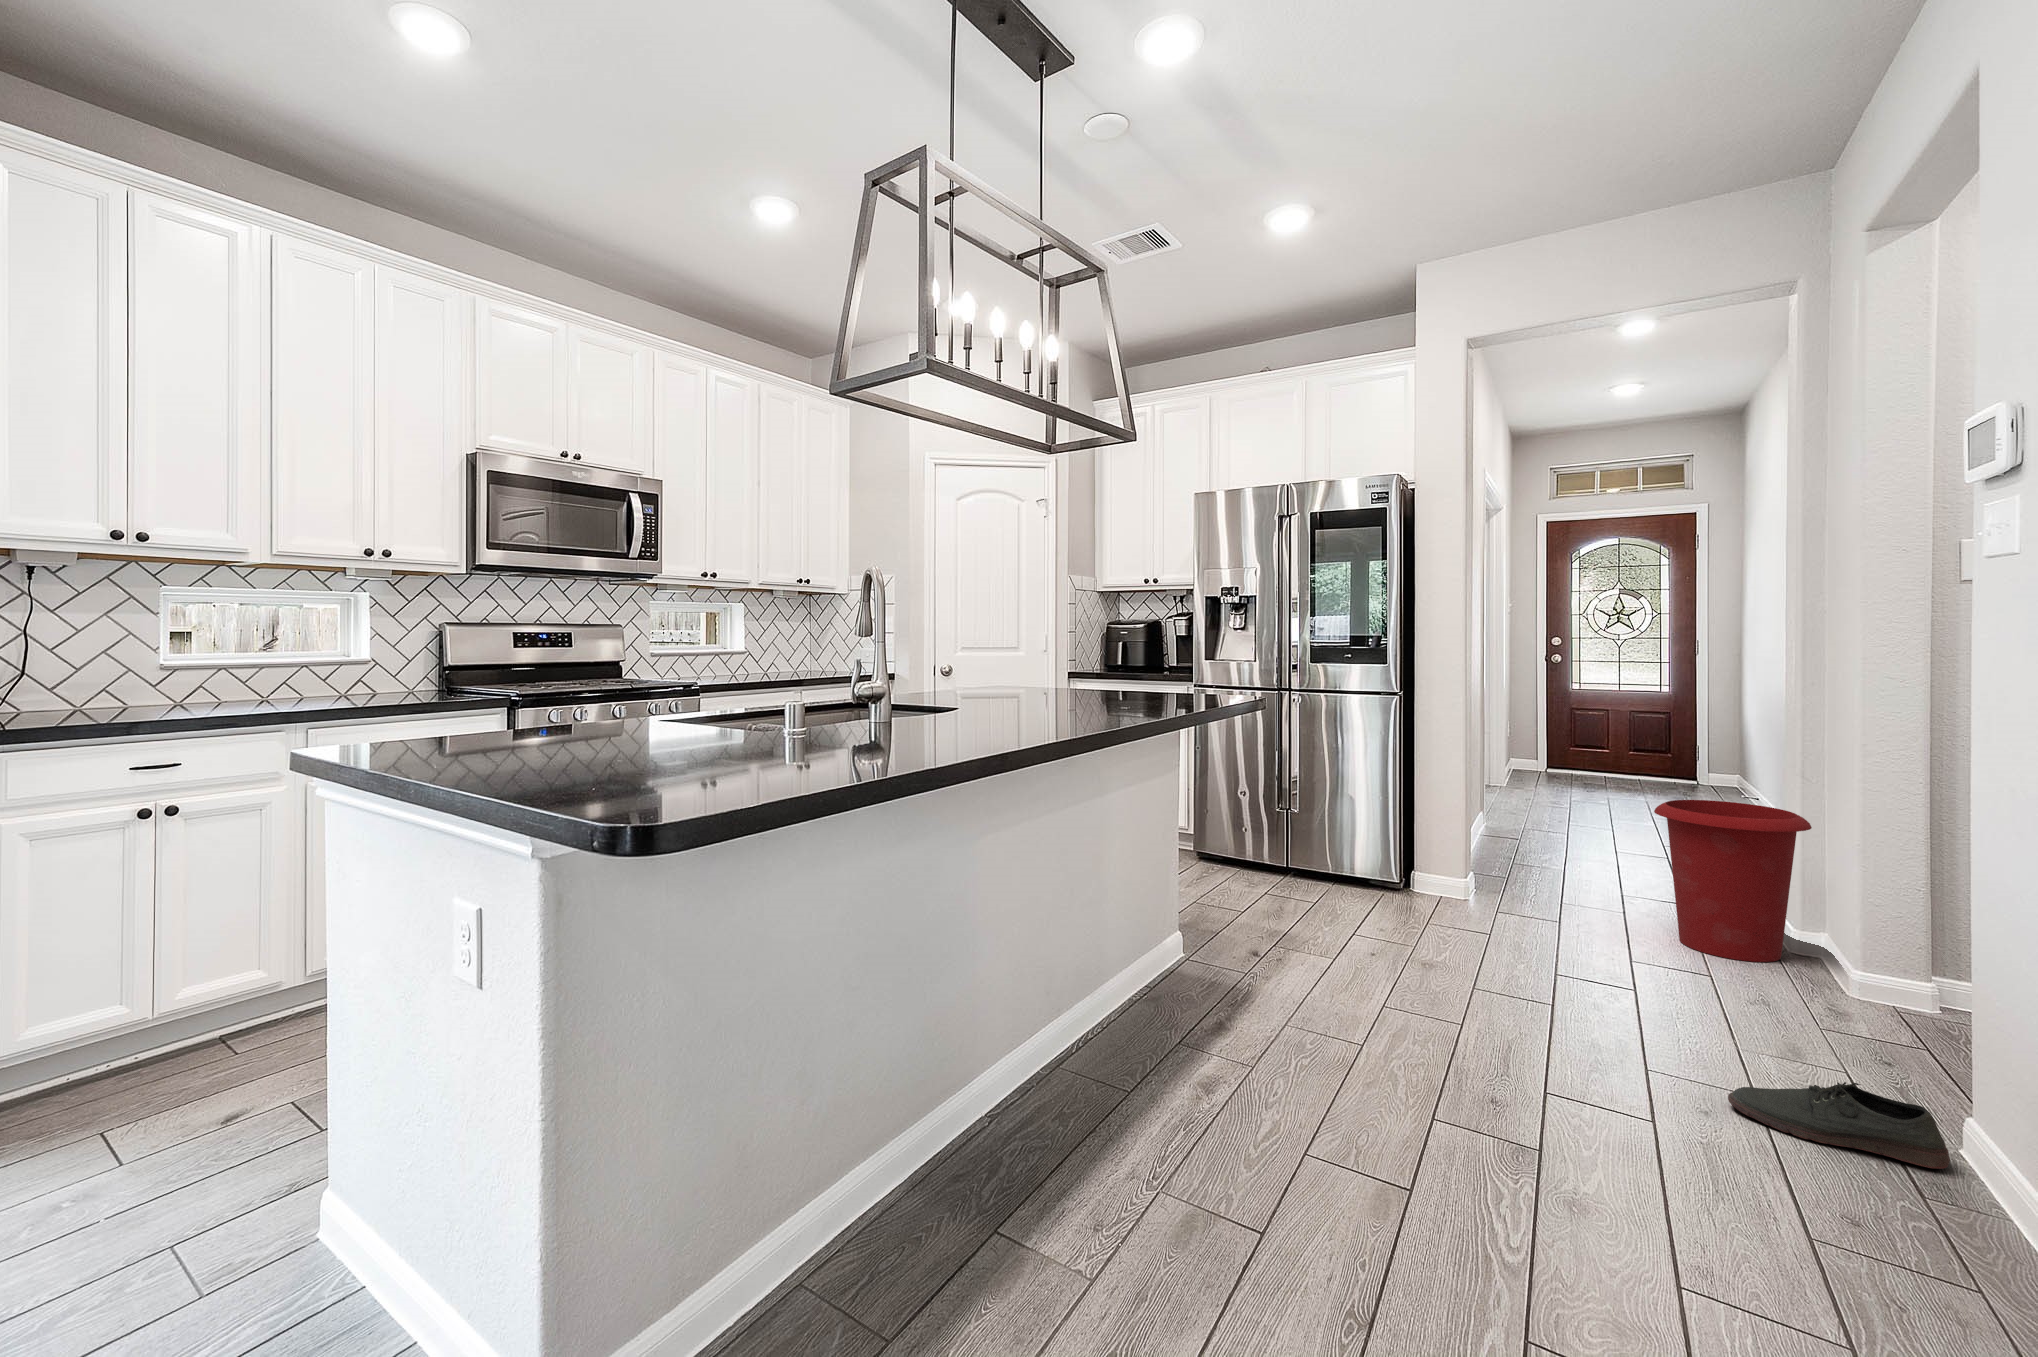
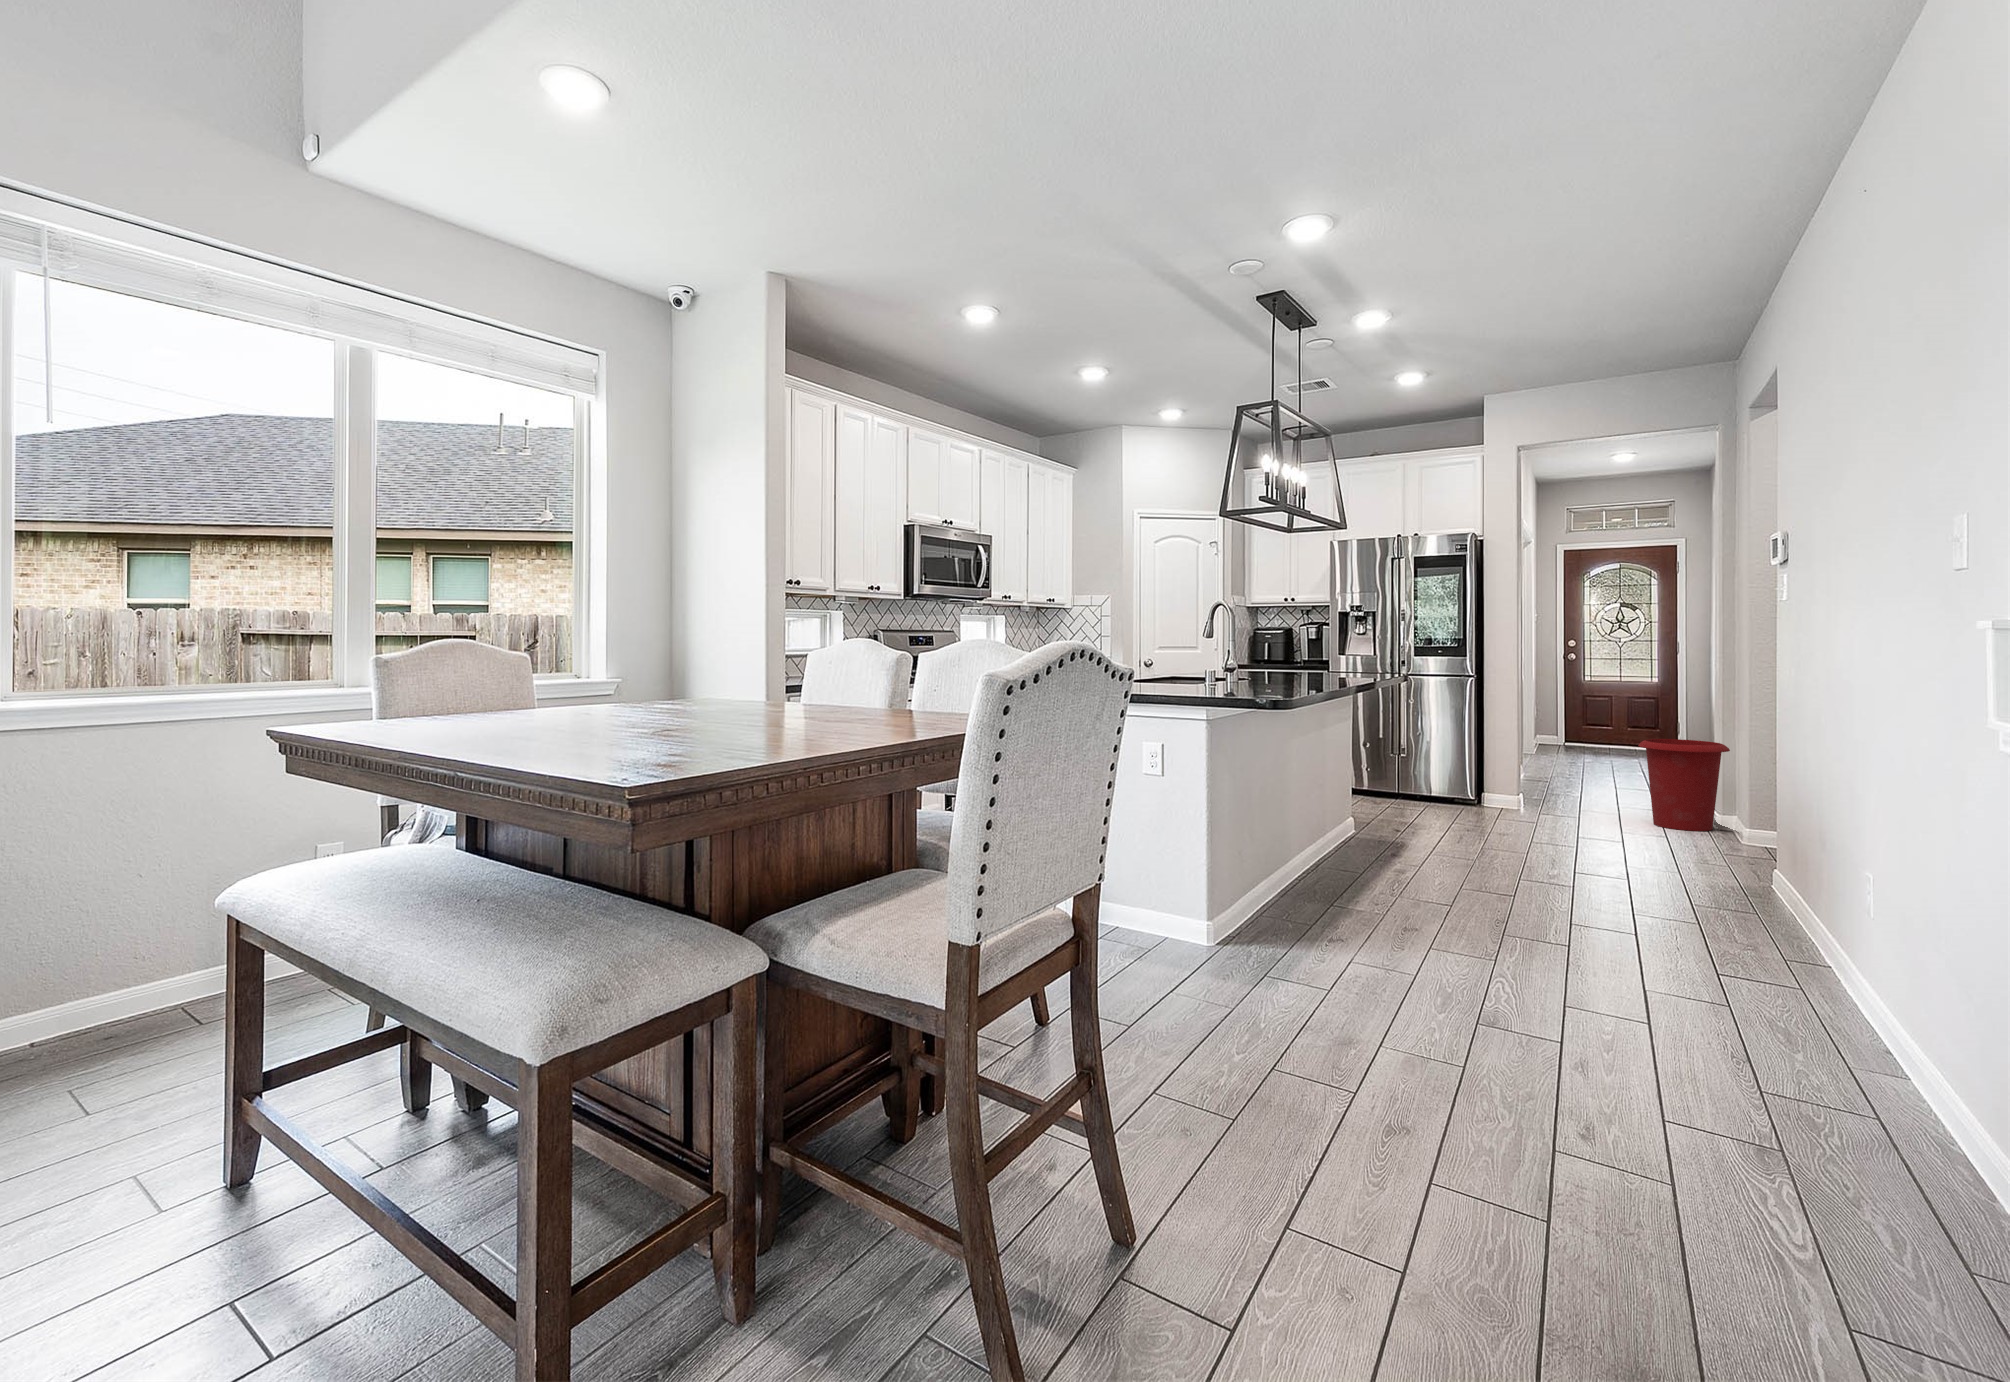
shoe: present [1728,1082,1950,1169] -> none [1668,852,1767,884]

